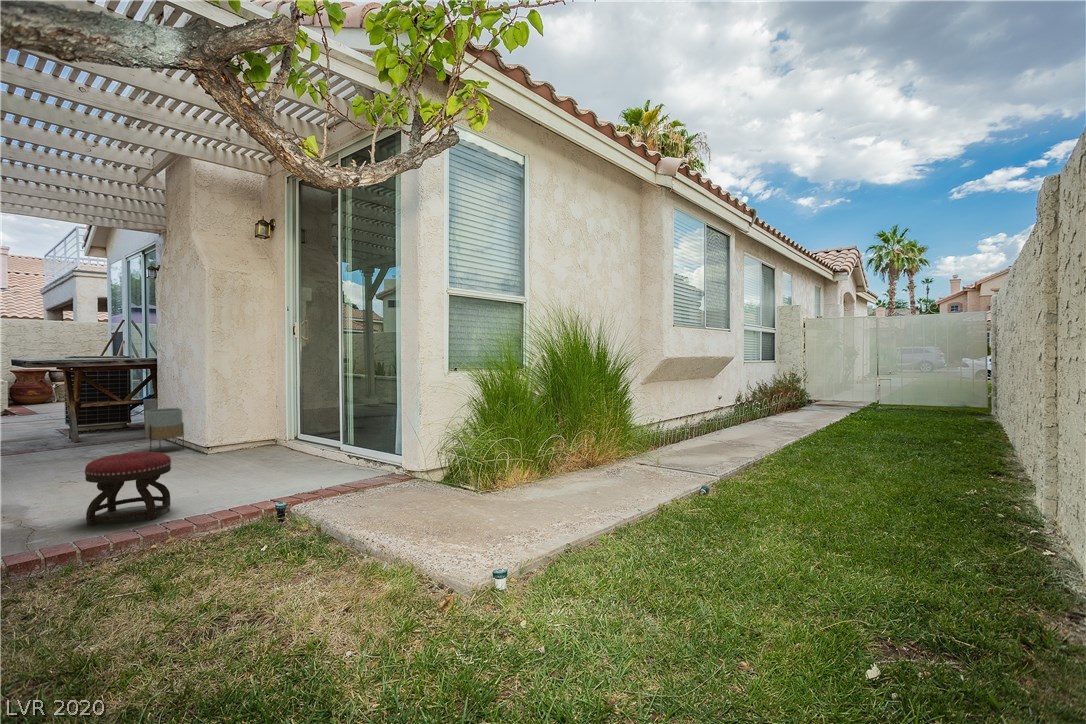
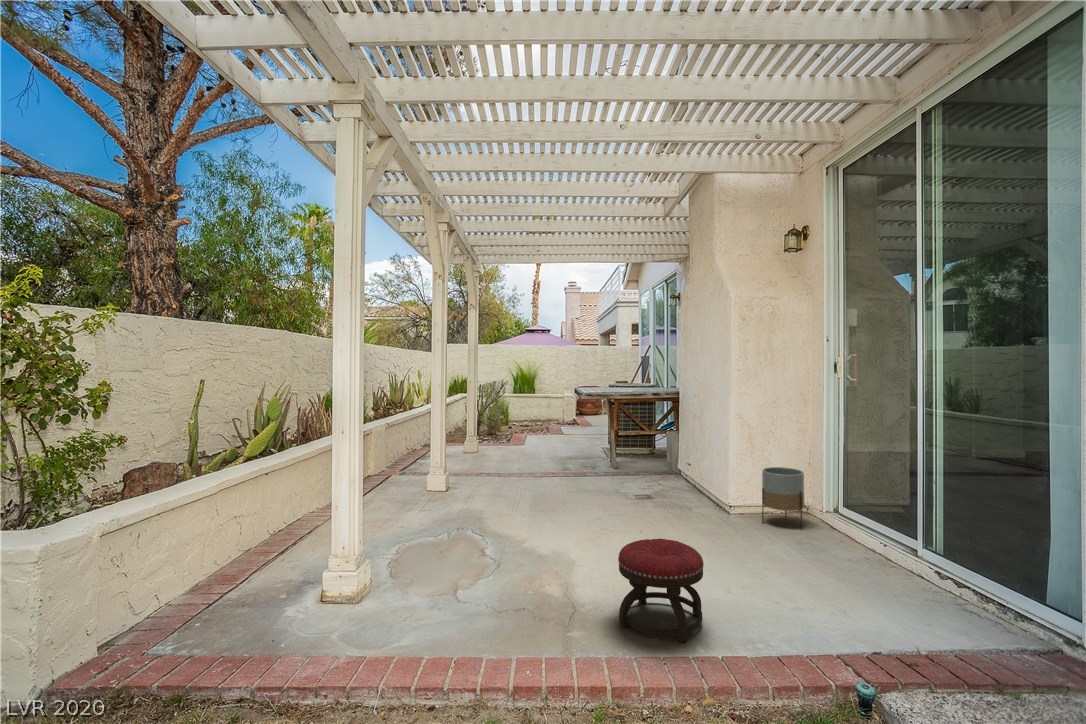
planter: present [145,408,184,451] -> present [762,467,805,529]

